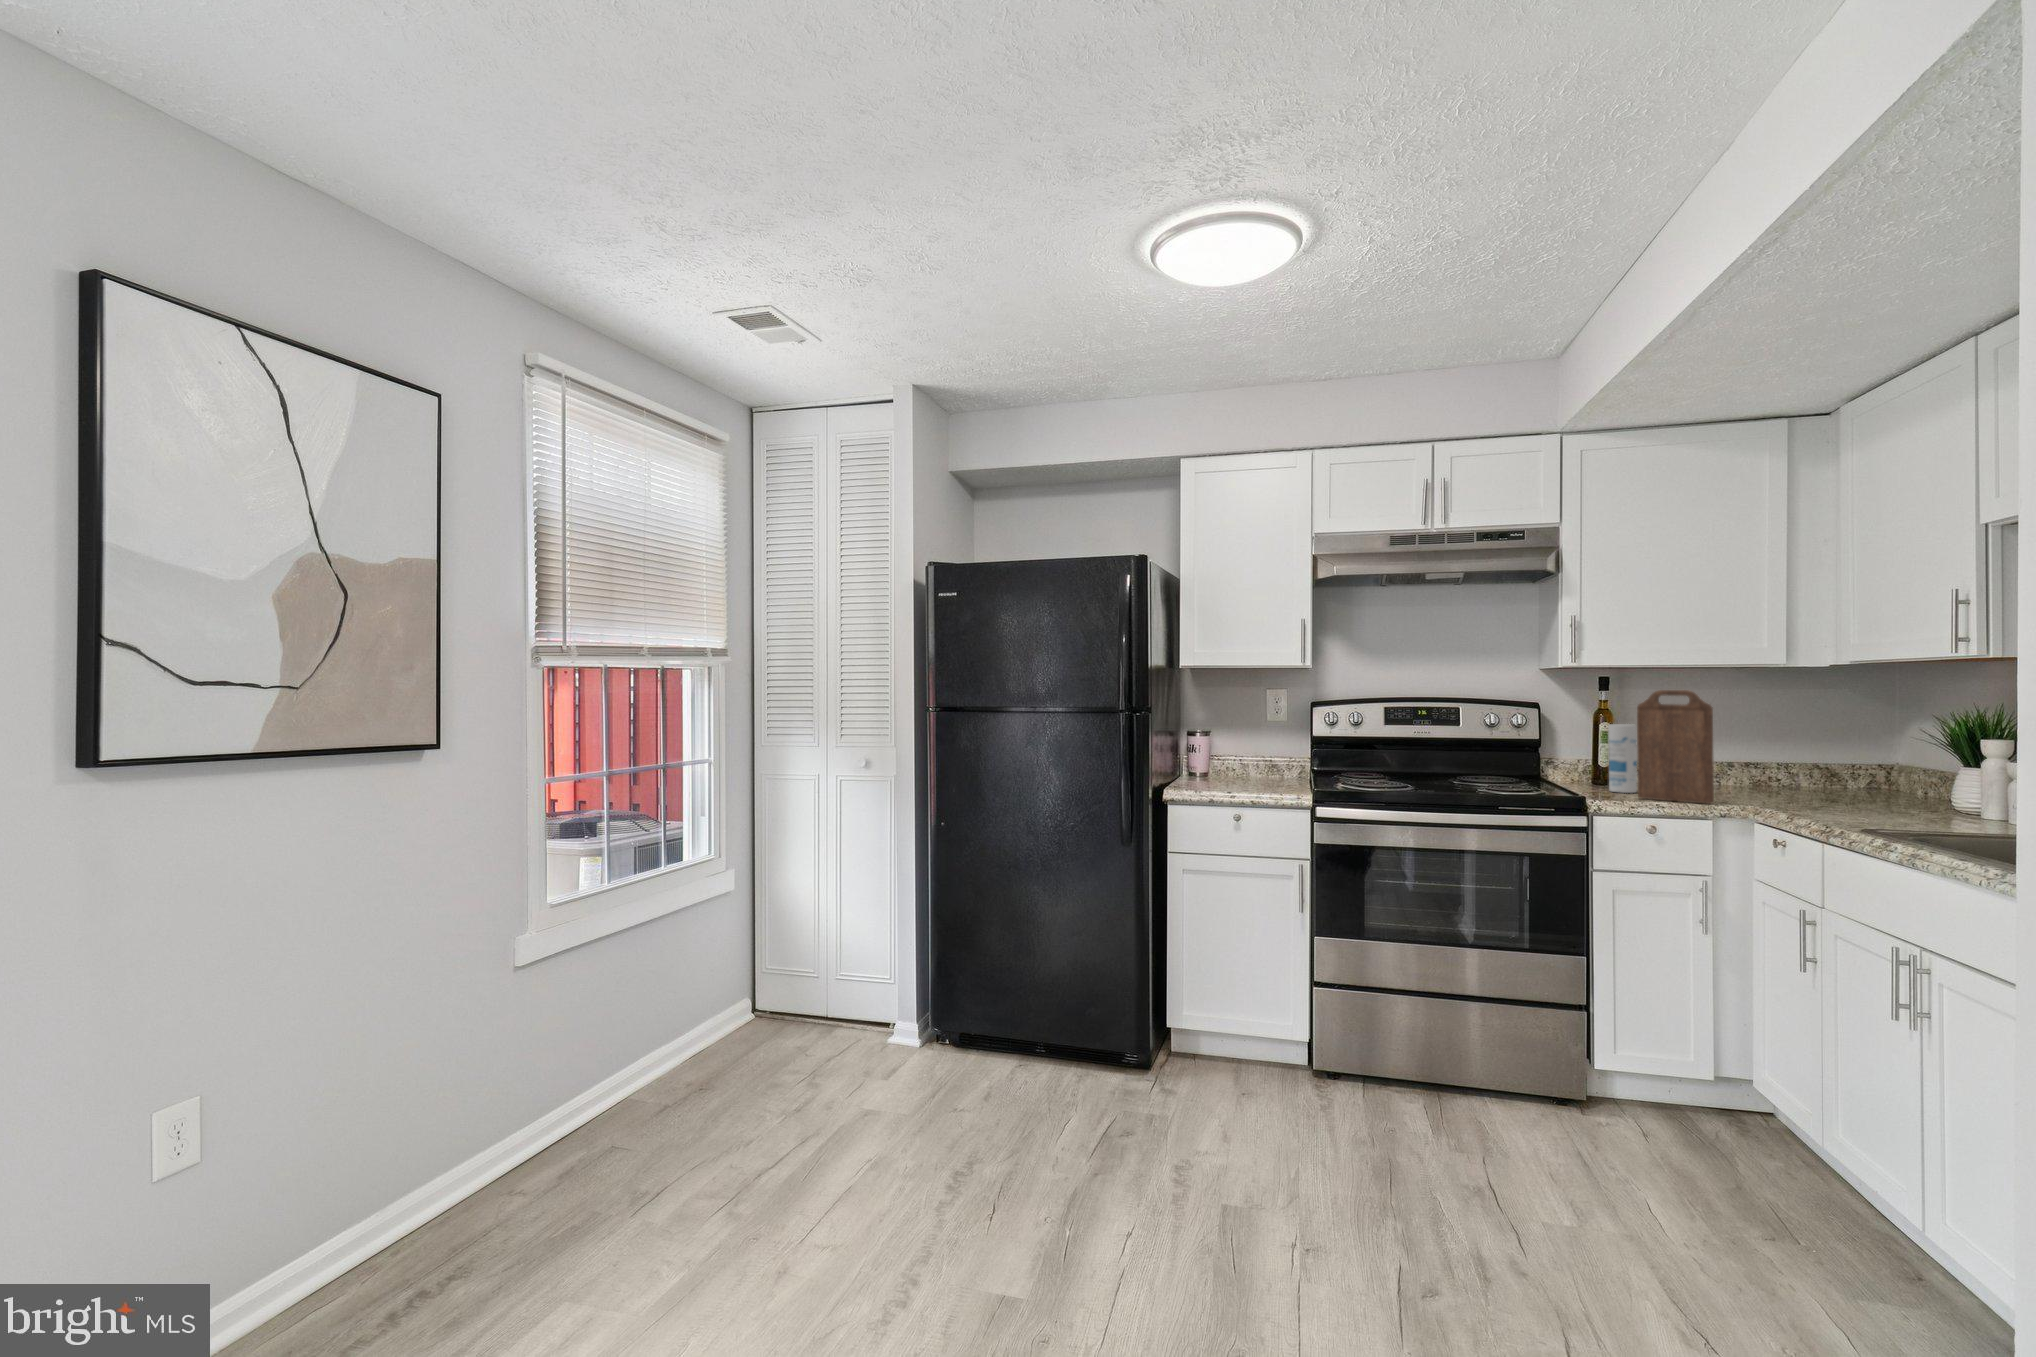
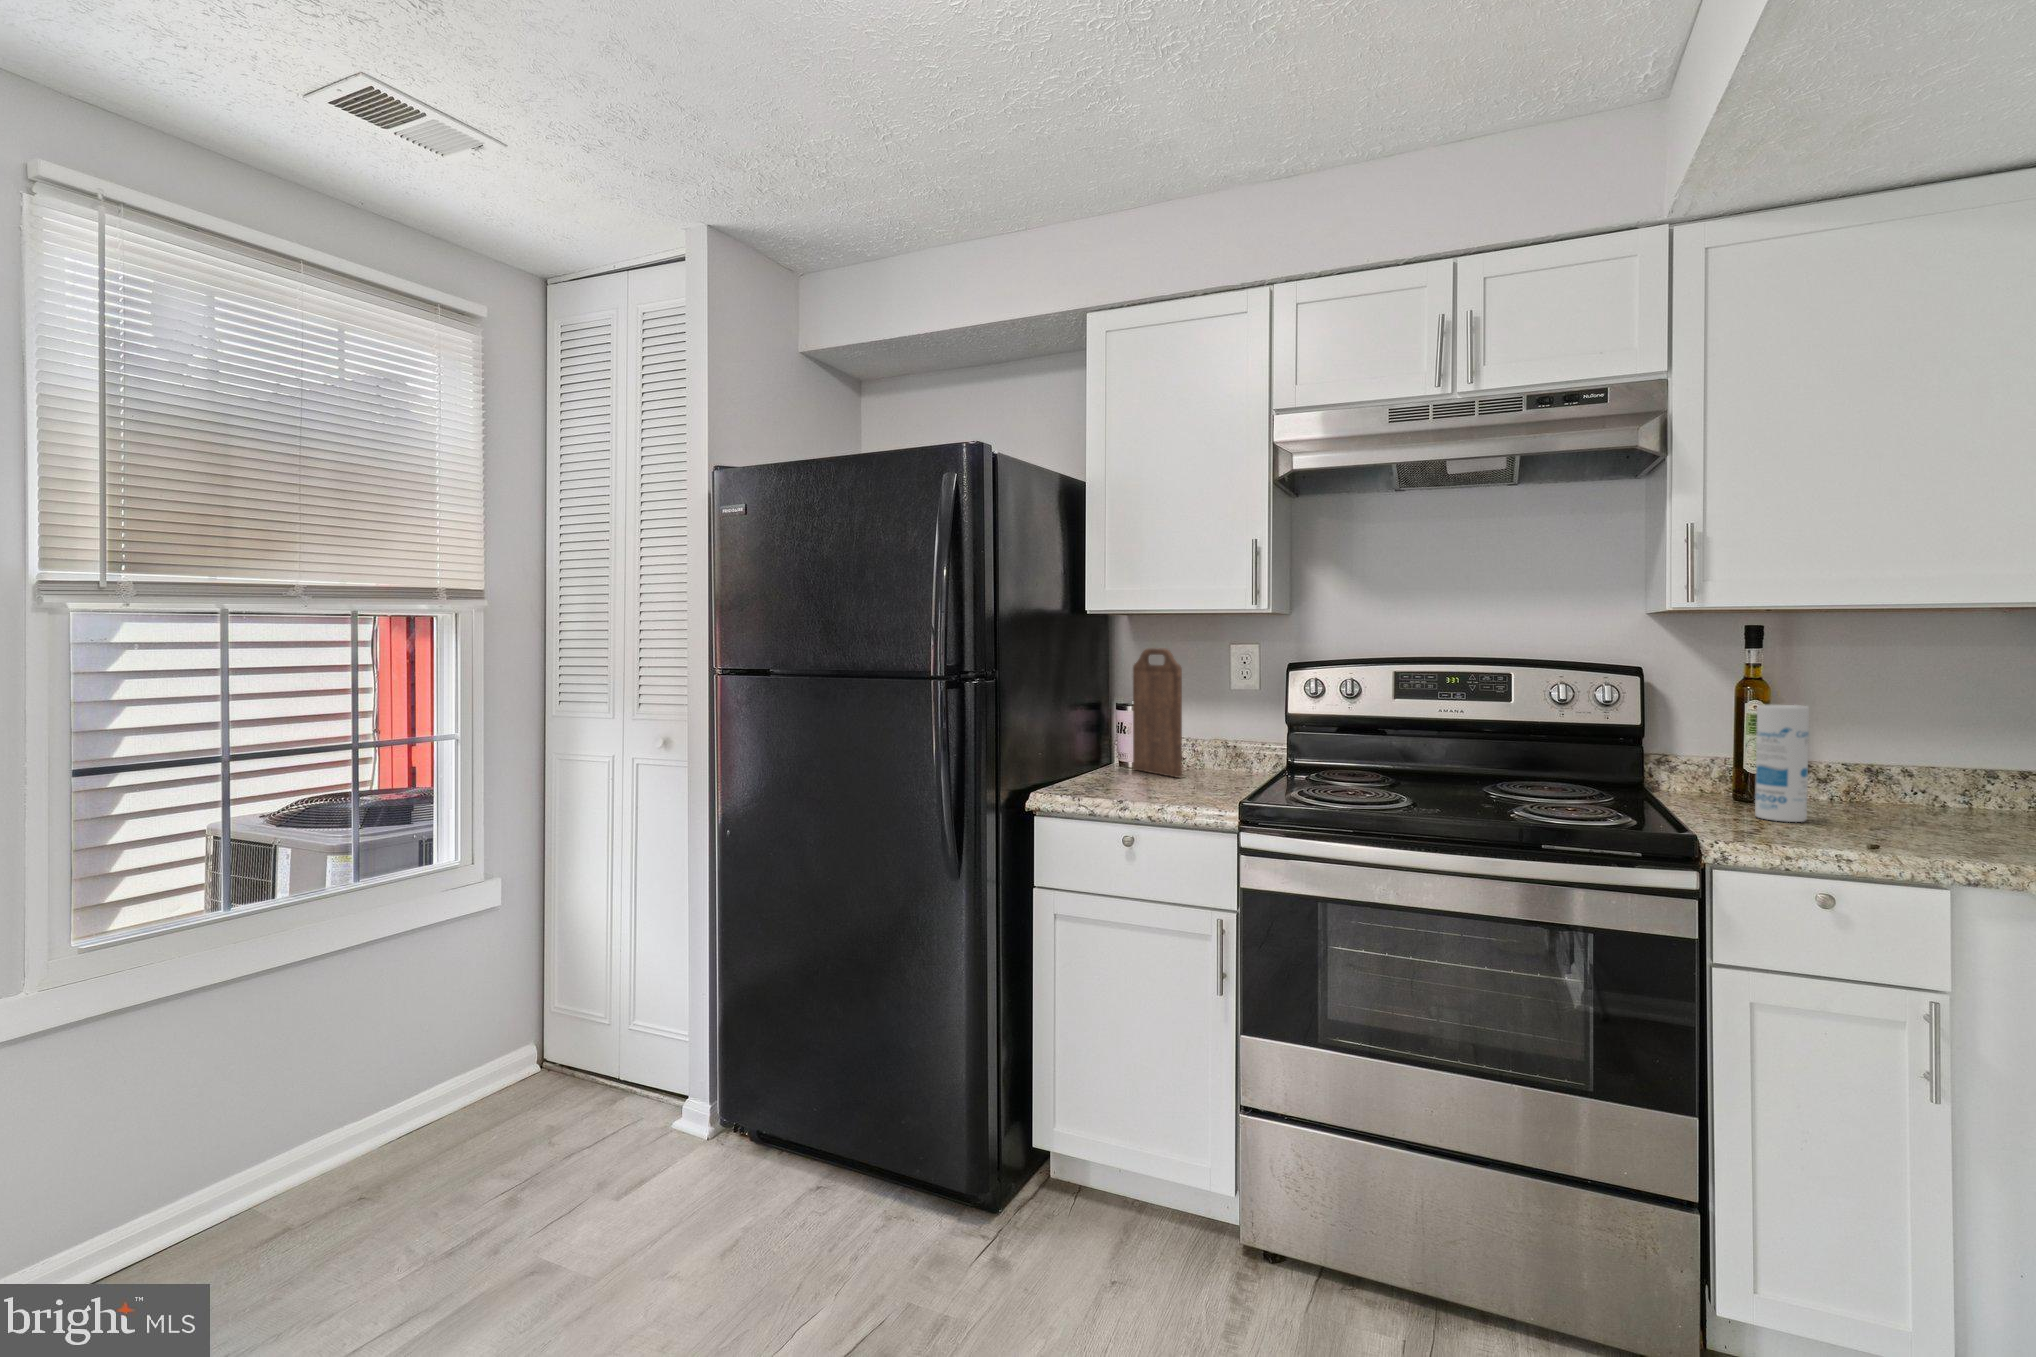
cutting board: present [1637,690,1714,804] -> present [1133,648,1182,777]

